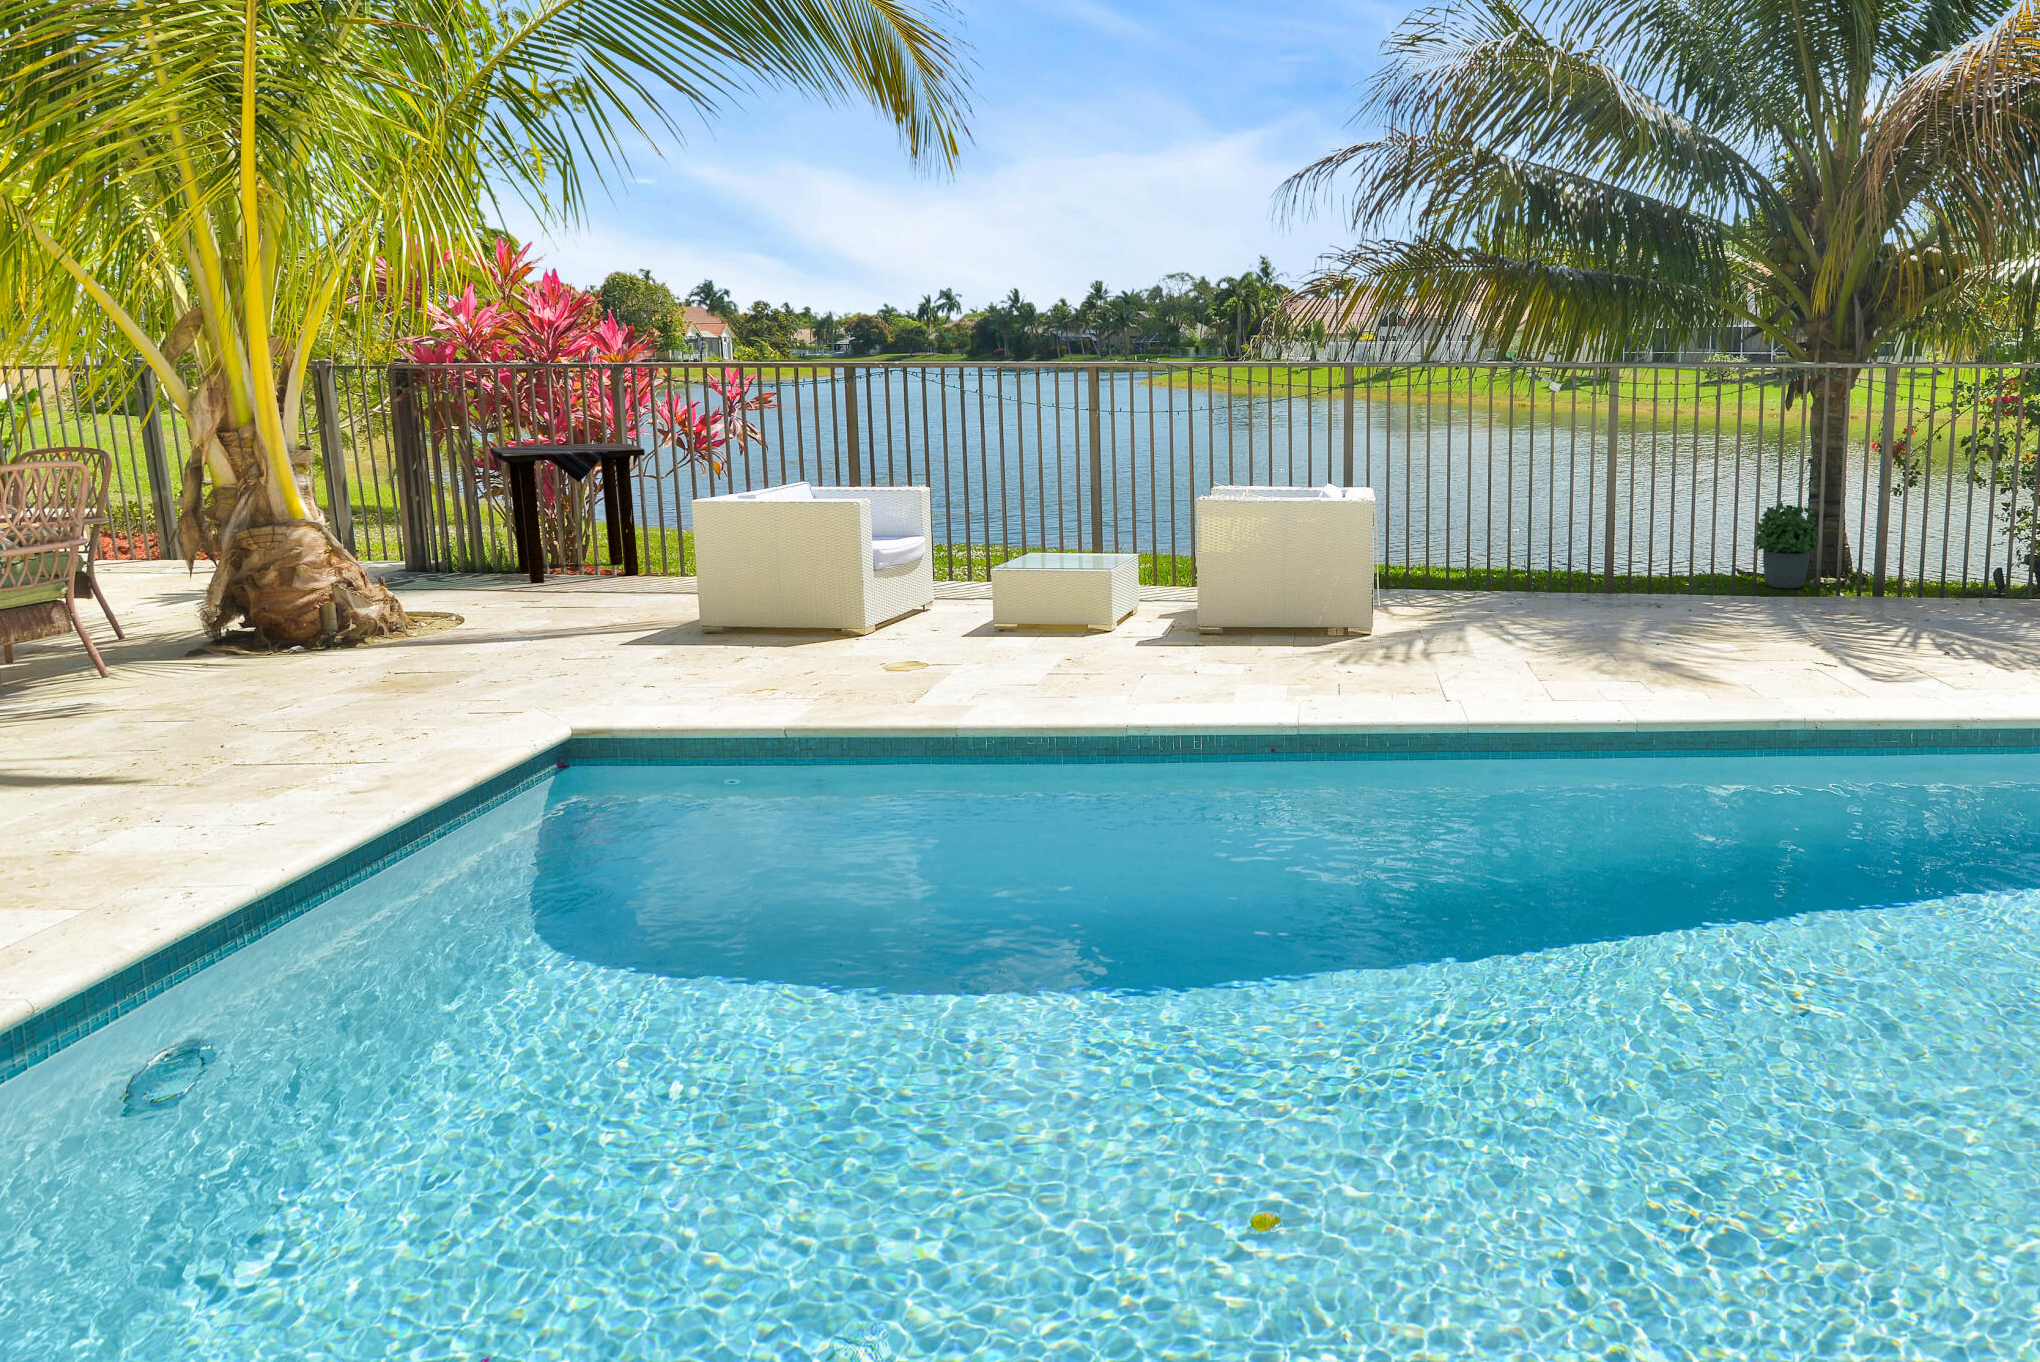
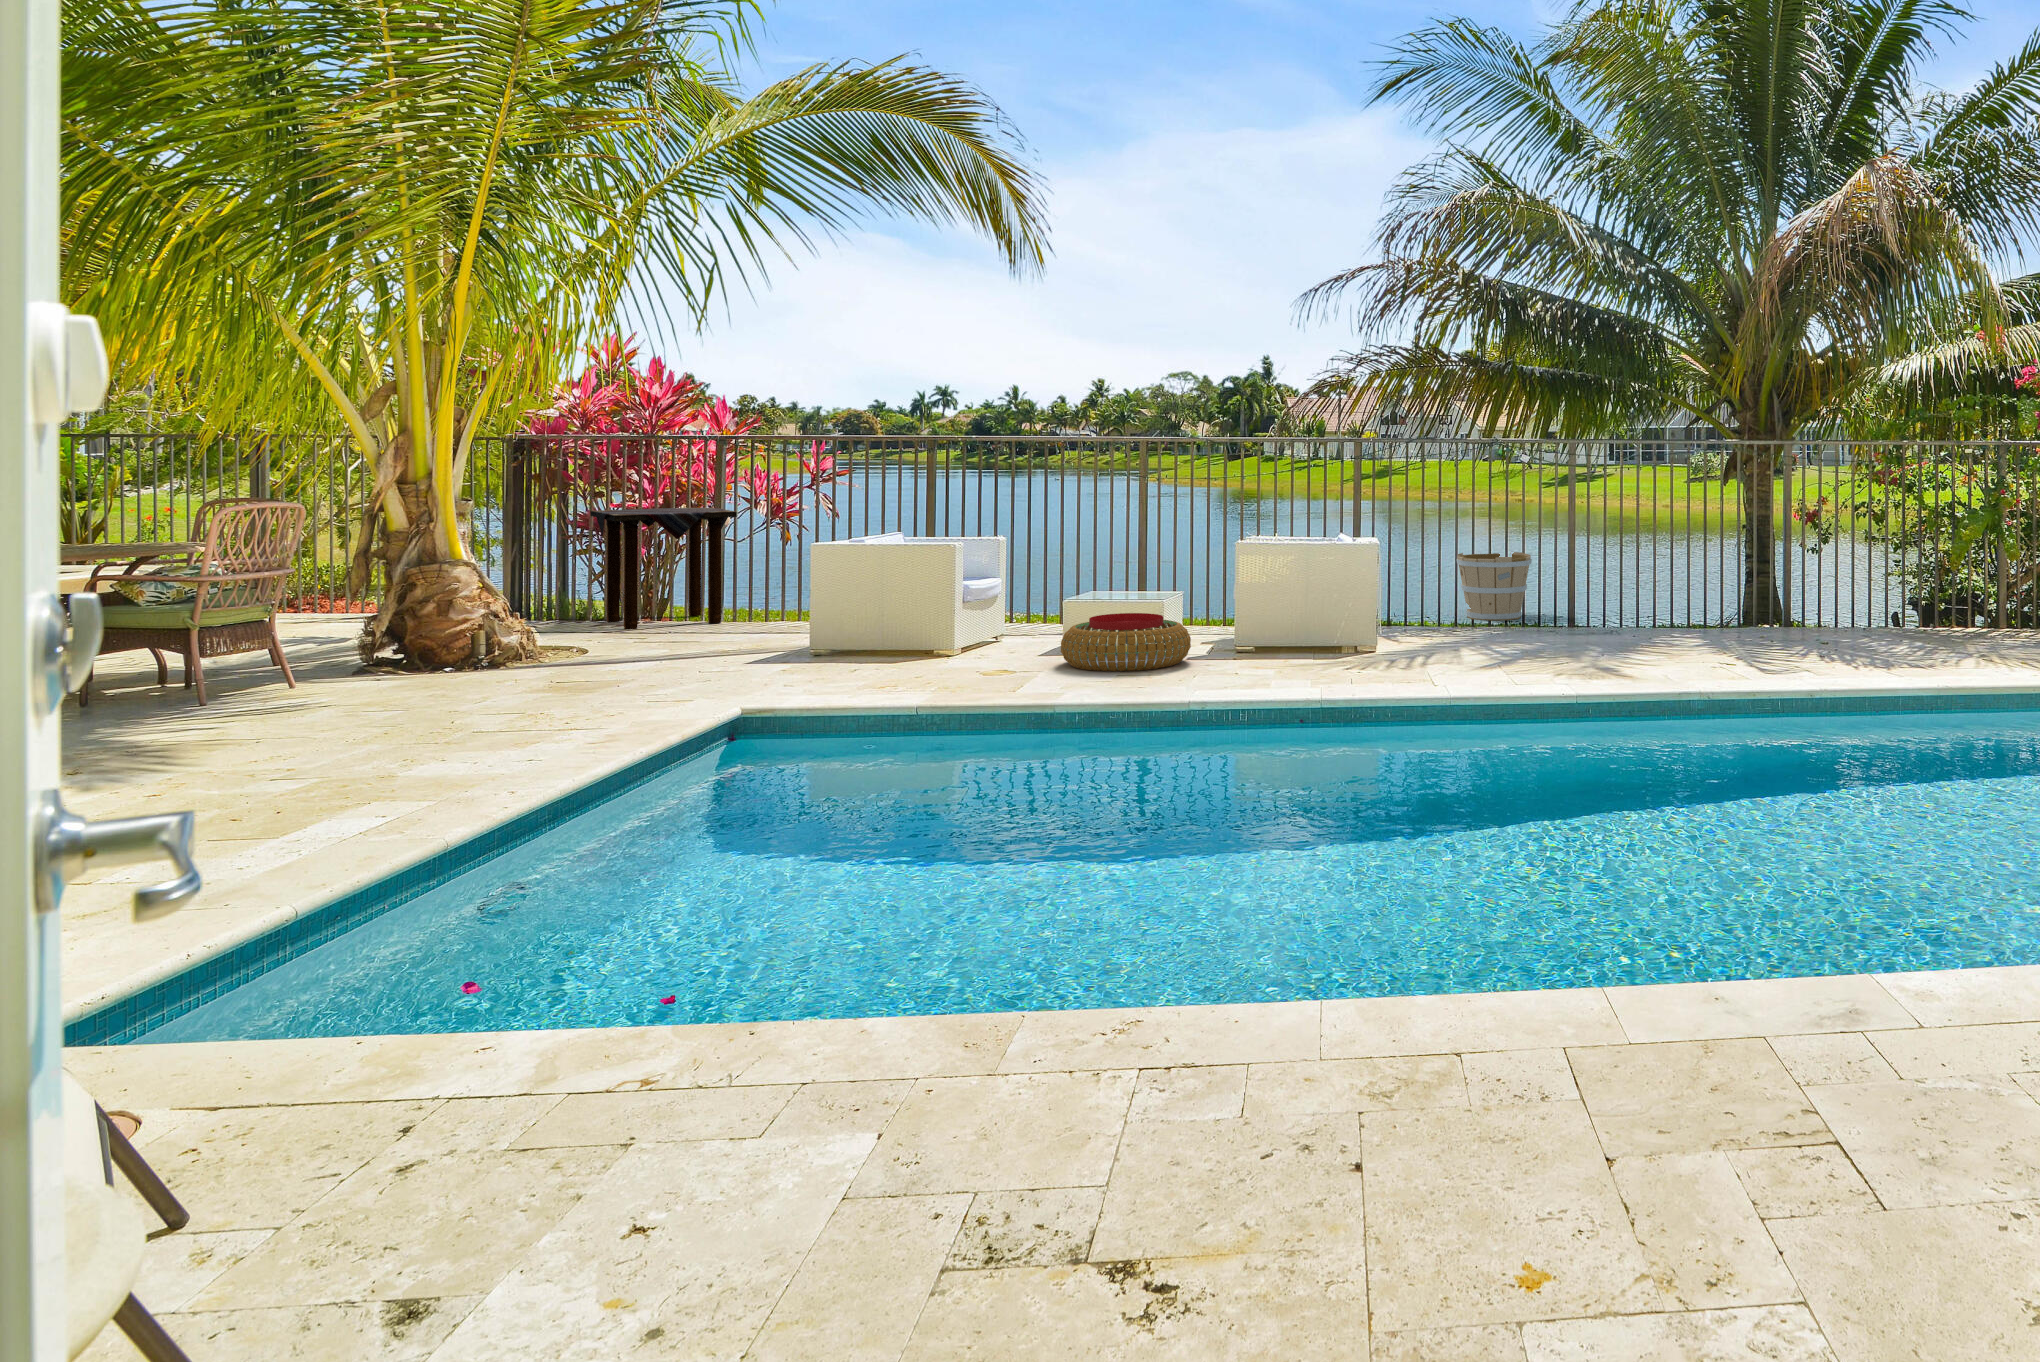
wooden bucket: none [1469,495,1560,579] -> present [1457,552,1532,621]
potted plant: present [1754,502,1819,589] -> none [1689,553,1743,625]
pouf: none [987,584,1143,660] -> present [1061,613,1191,671]

